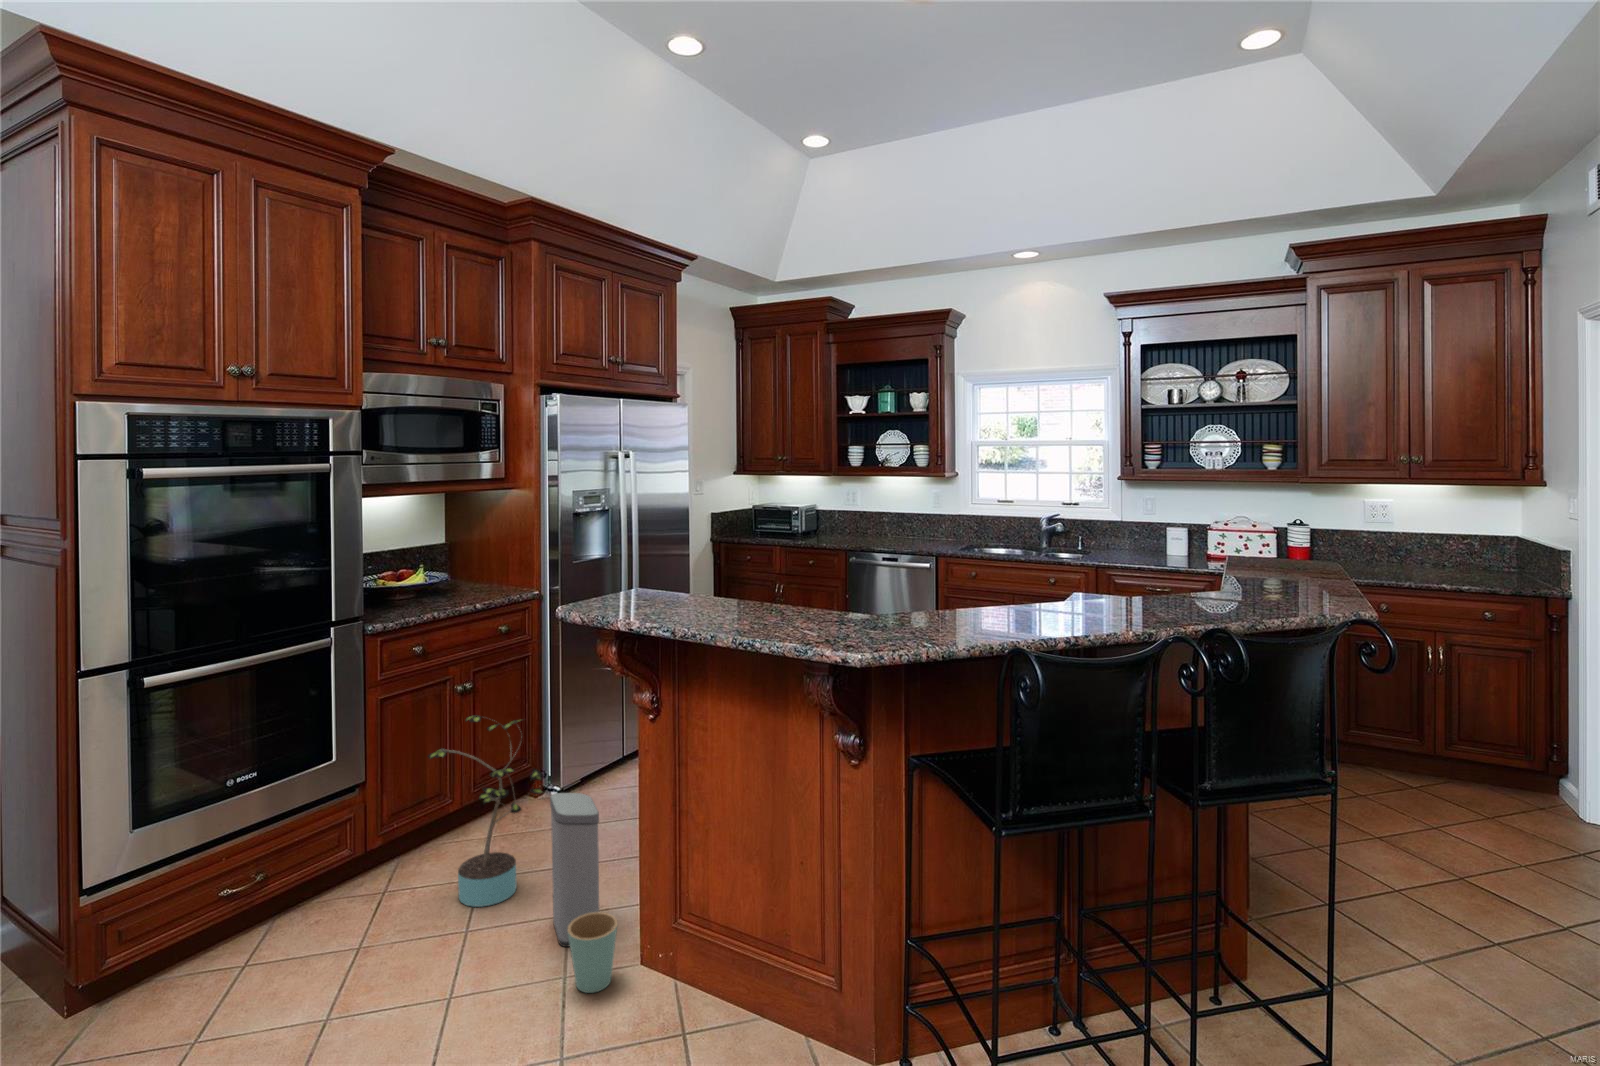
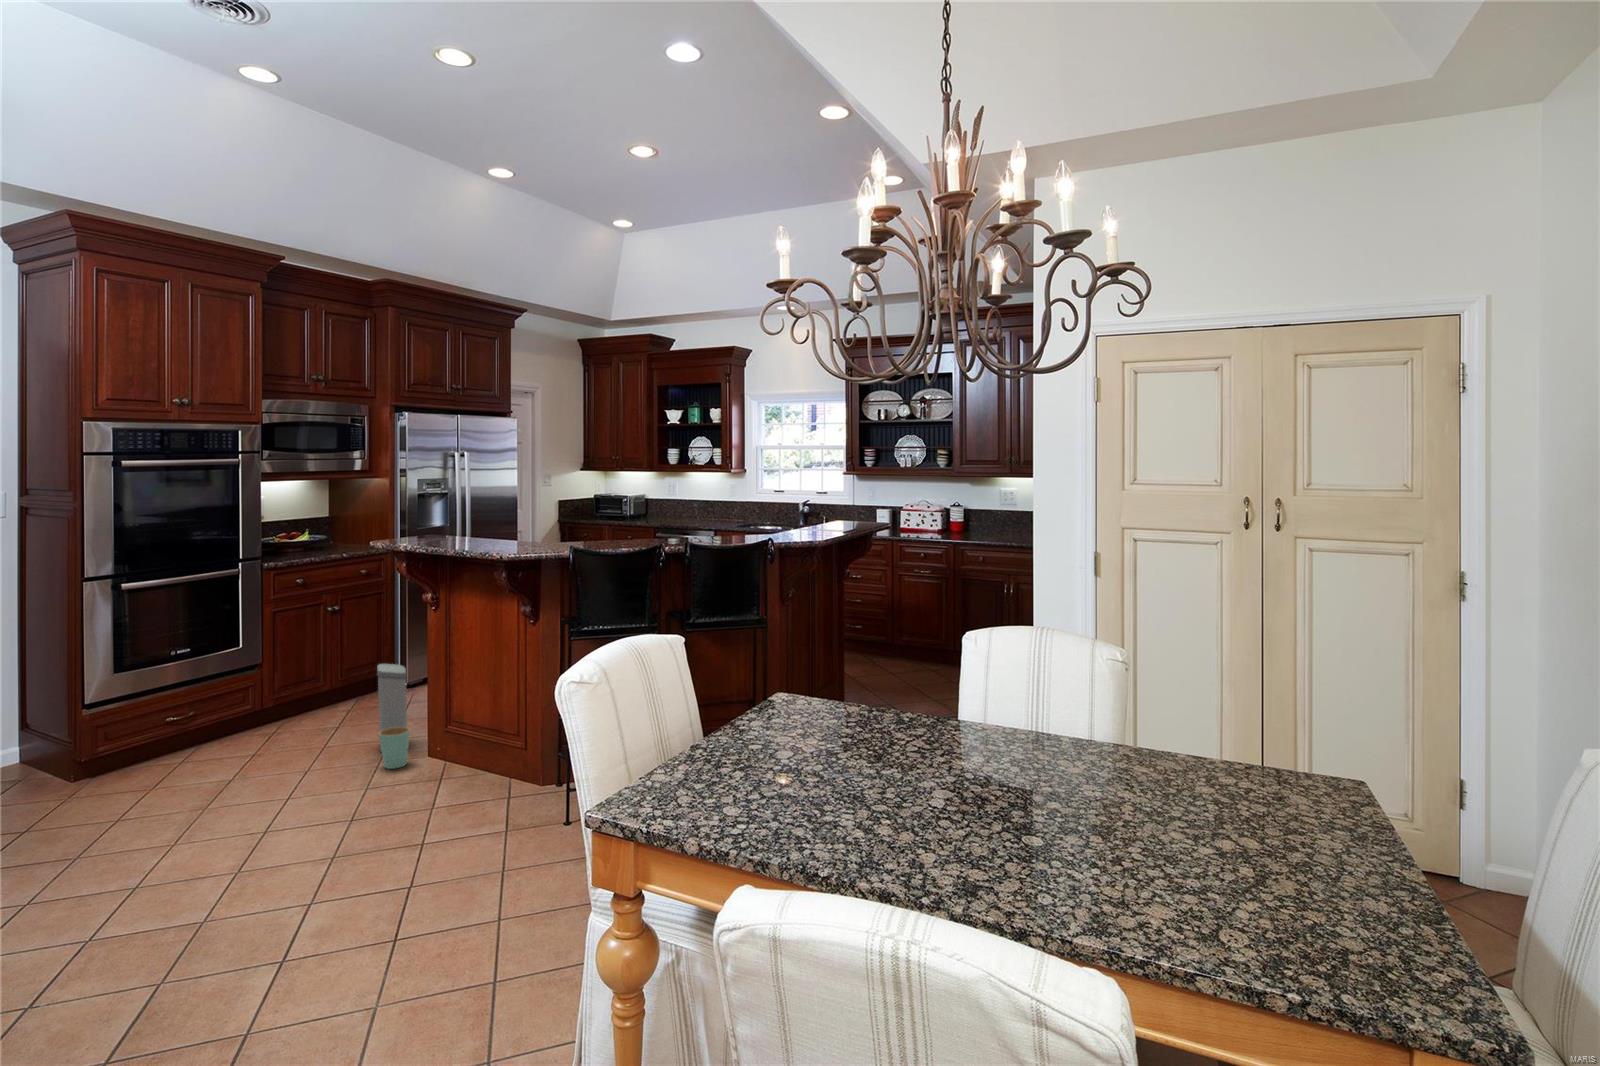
potted plant: present [428,715,544,907] -> none [300,621,379,739]

